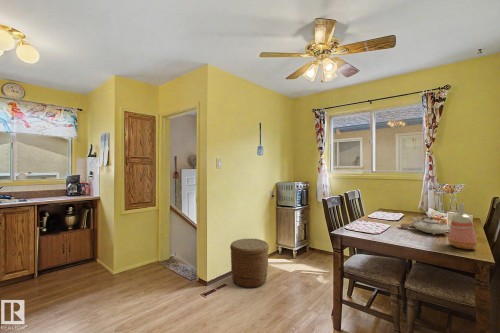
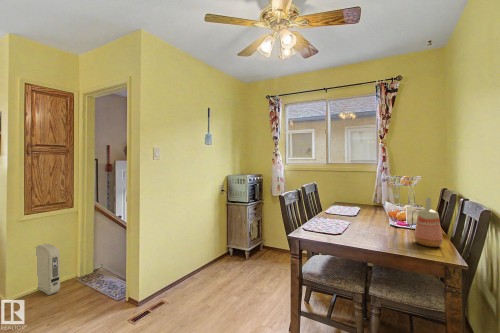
teapot: present [400,217,450,235] -> none [360,211,411,231]
air purifier: none [133,233,151,272] -> present [36,244,60,295]
woven basket: present [230,239,269,288] -> none [169,242,217,303]

